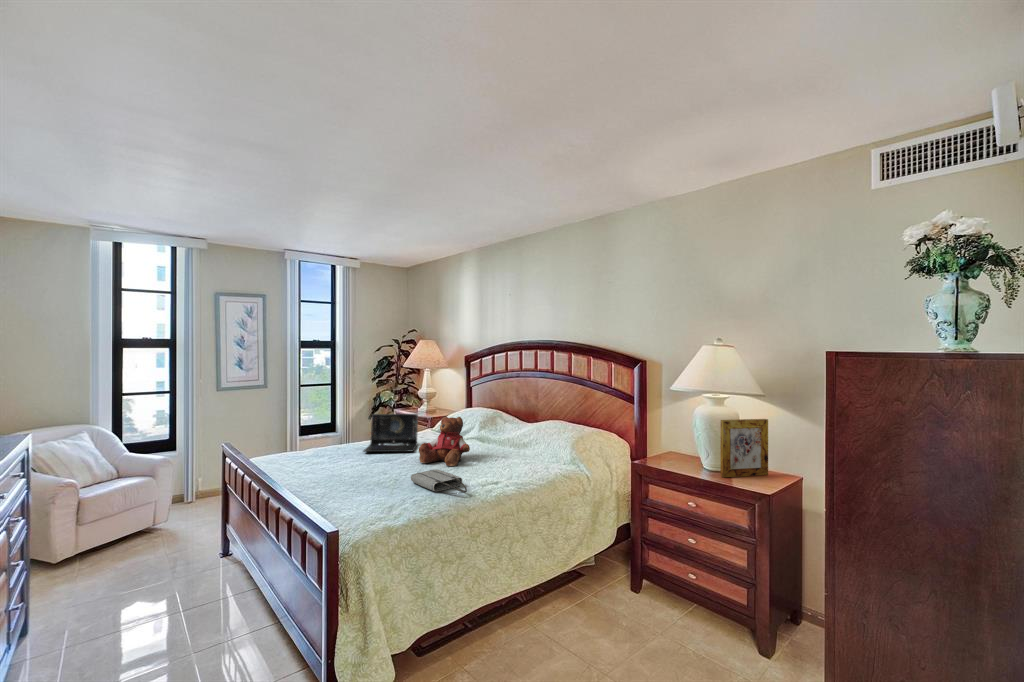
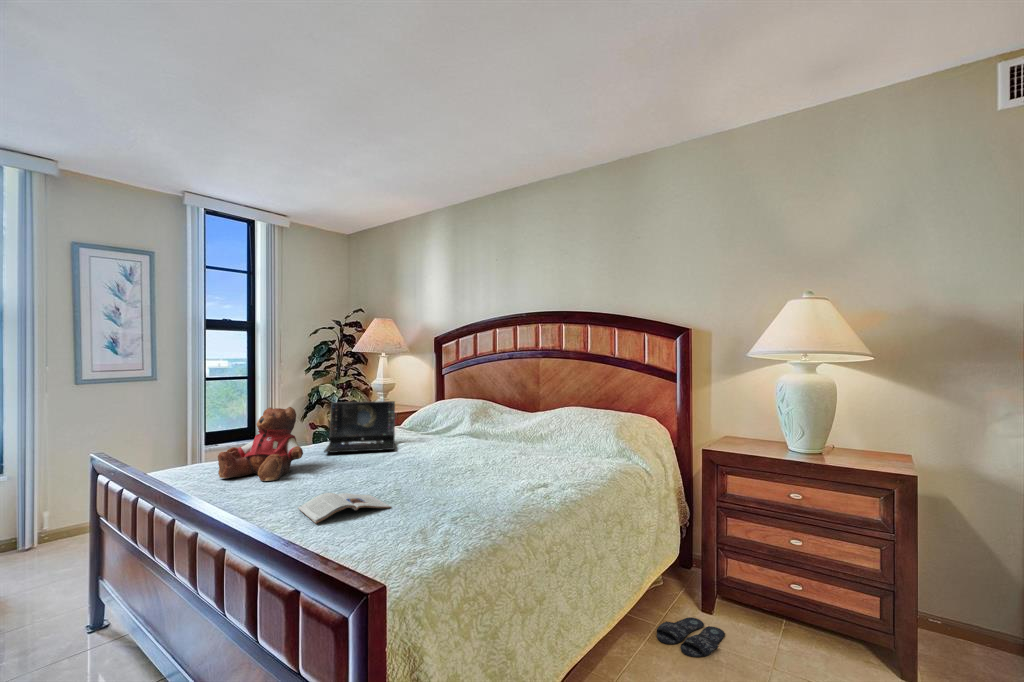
teddy bear: present [419,417,470,466] -> present [218,407,303,481]
picture frame: present [720,419,768,477] -> none [823,385,874,459]
tote bag: present [411,470,467,494] -> none [419,467,516,497]
magazine: none [326,485,383,505] -> present [298,493,391,524]
slippers: none [587,592,642,620] -> present [657,617,725,657]

